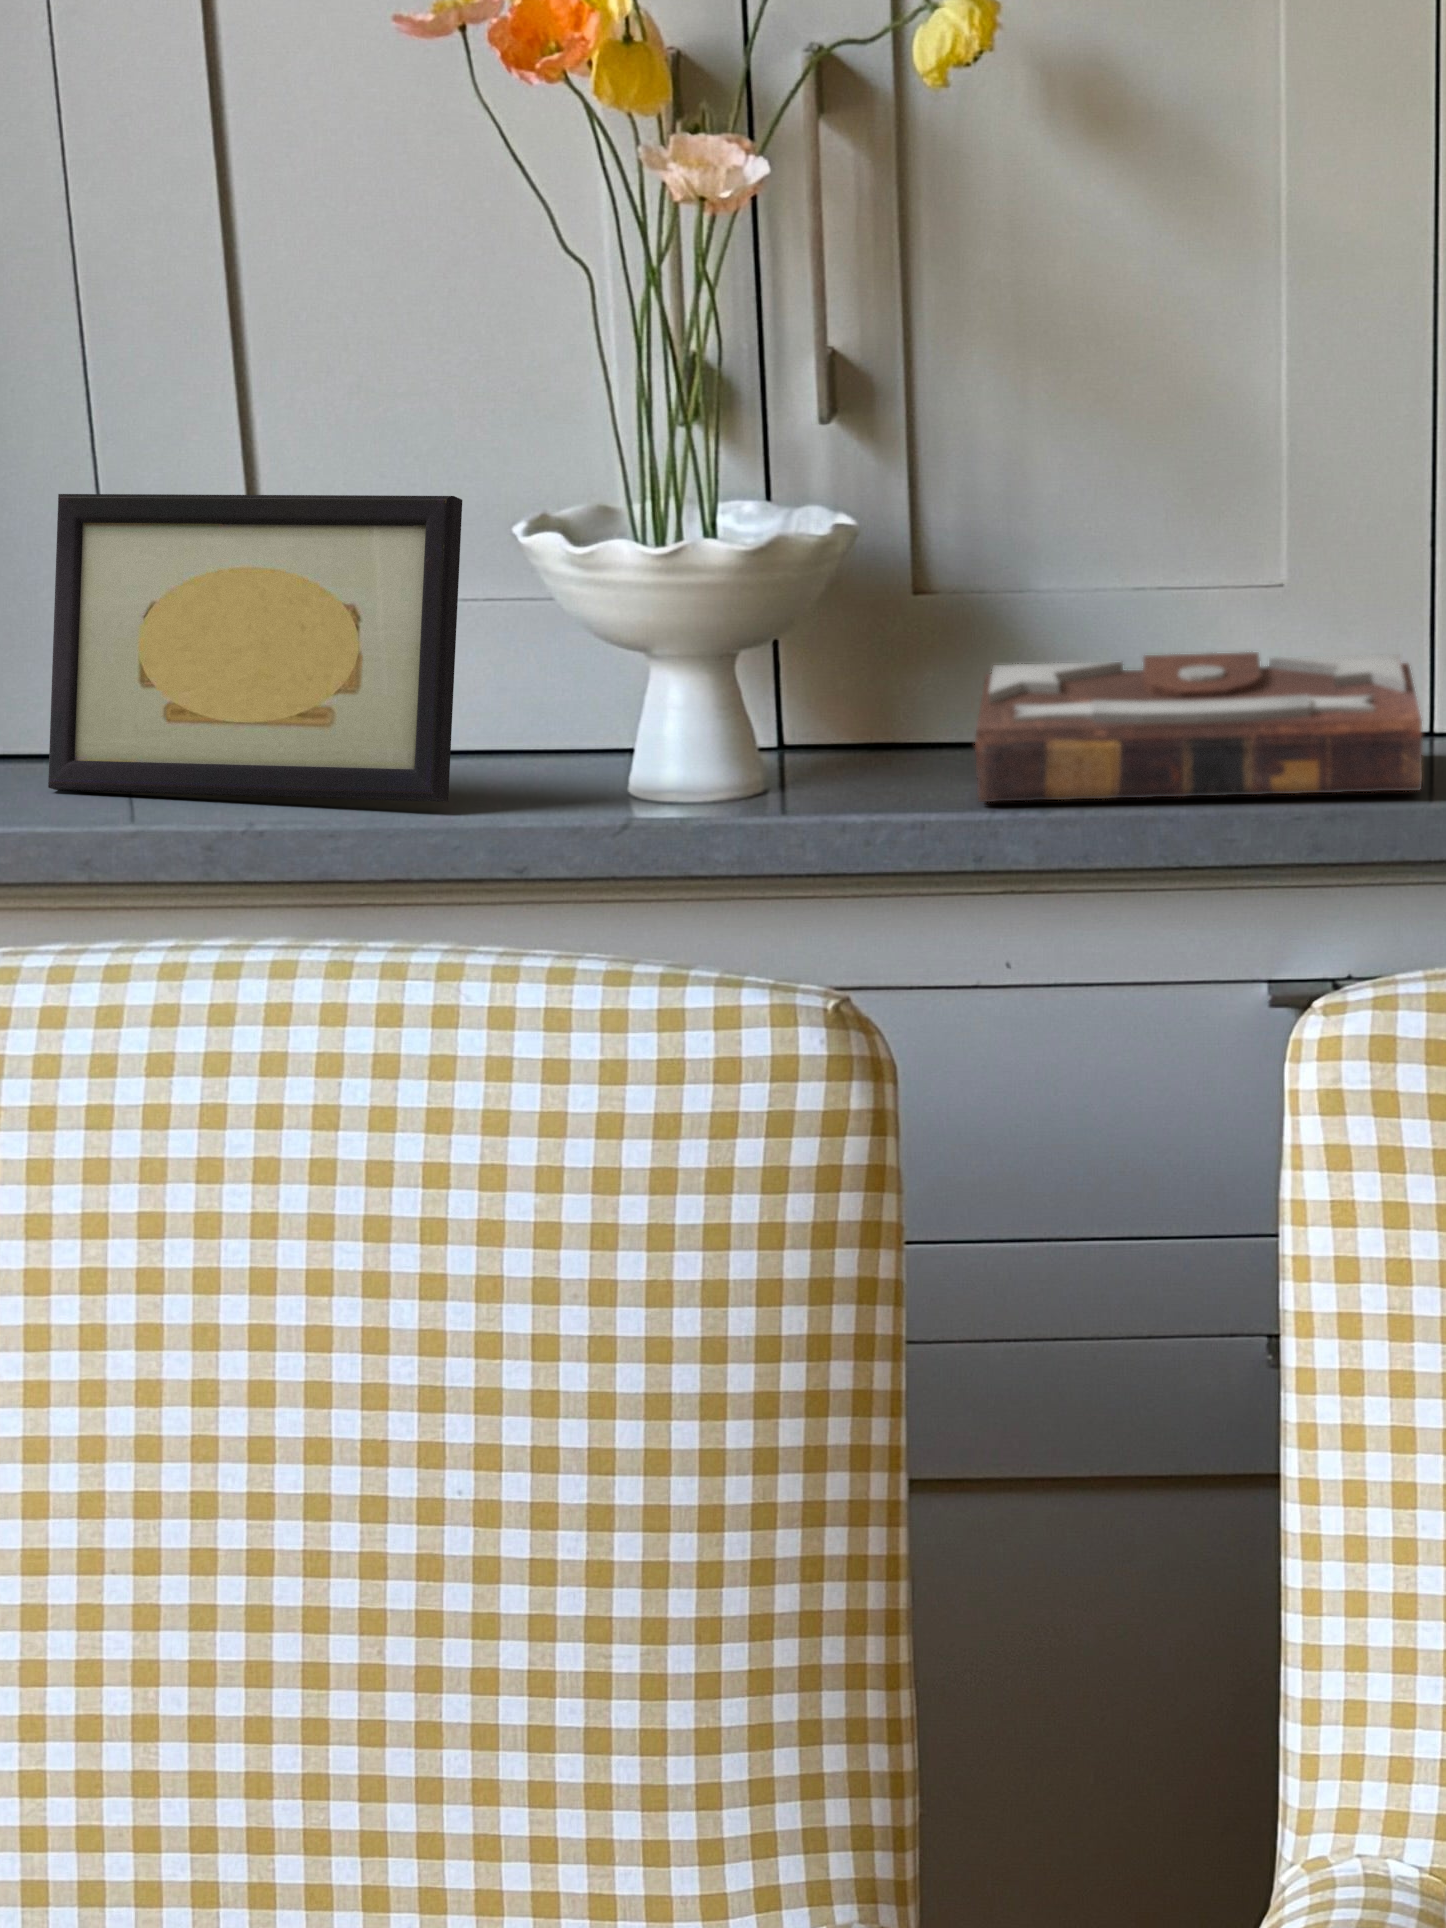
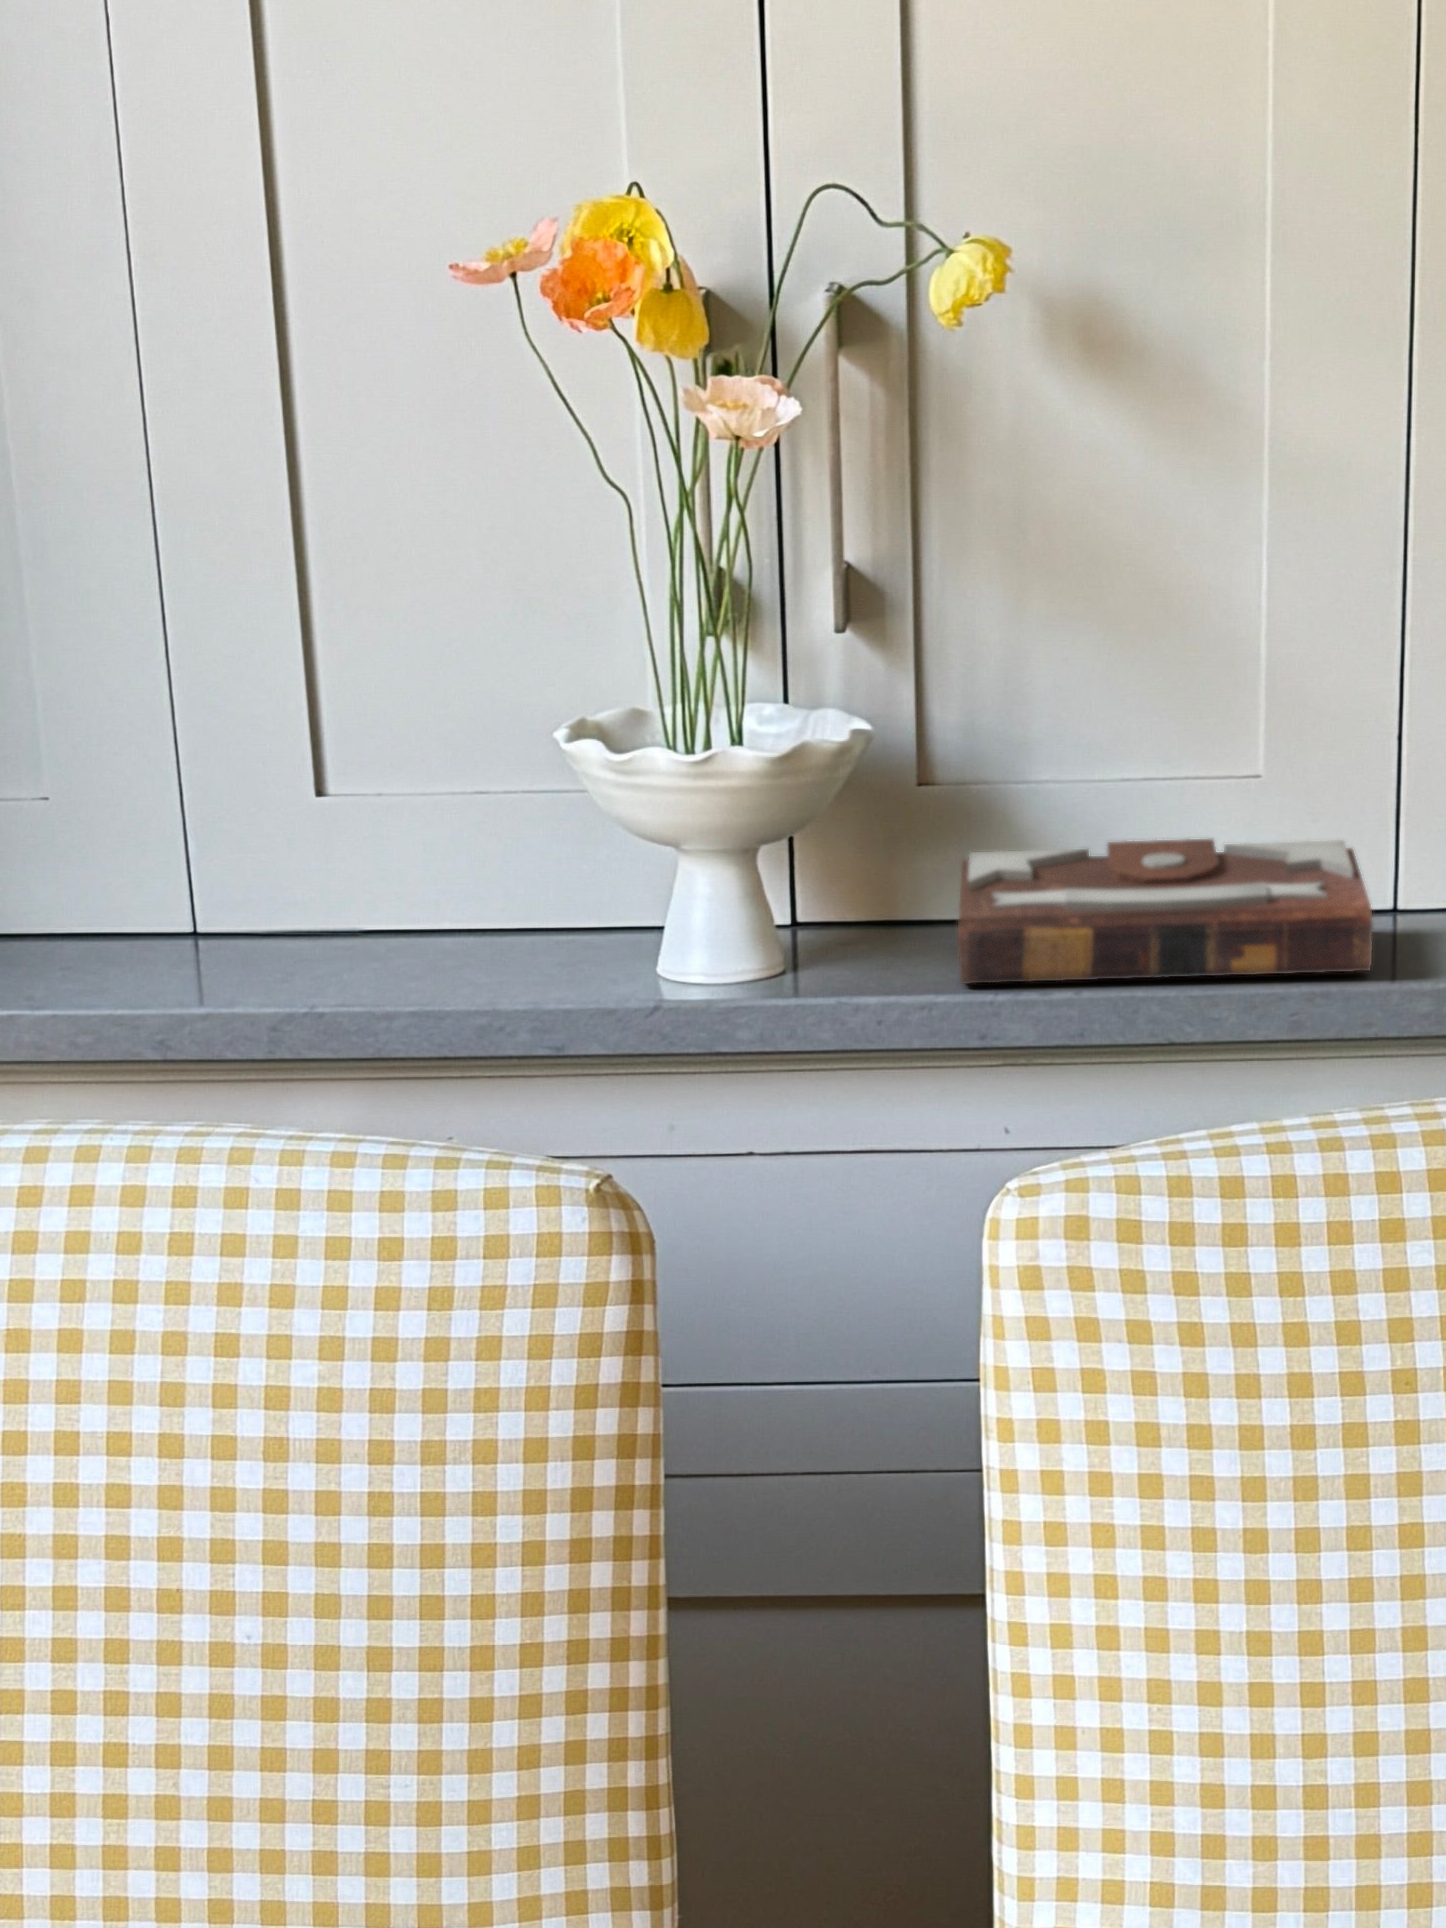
picture frame: present [48,494,462,802] -> none [106,705,487,987]

